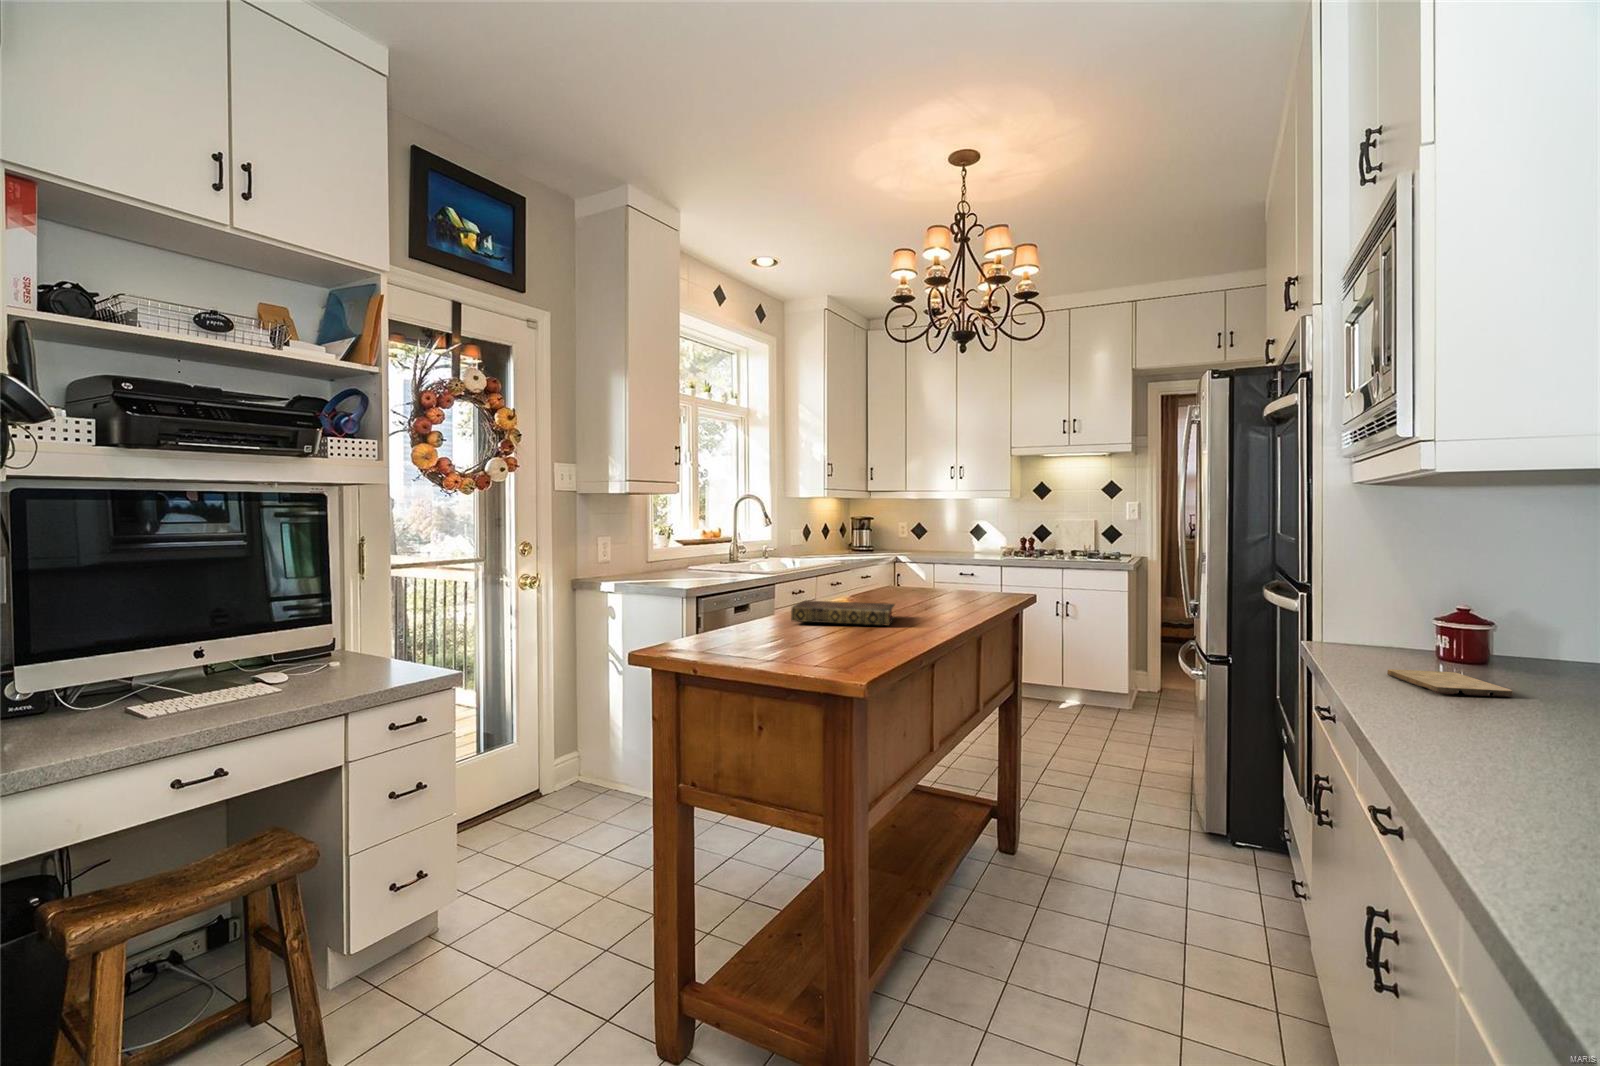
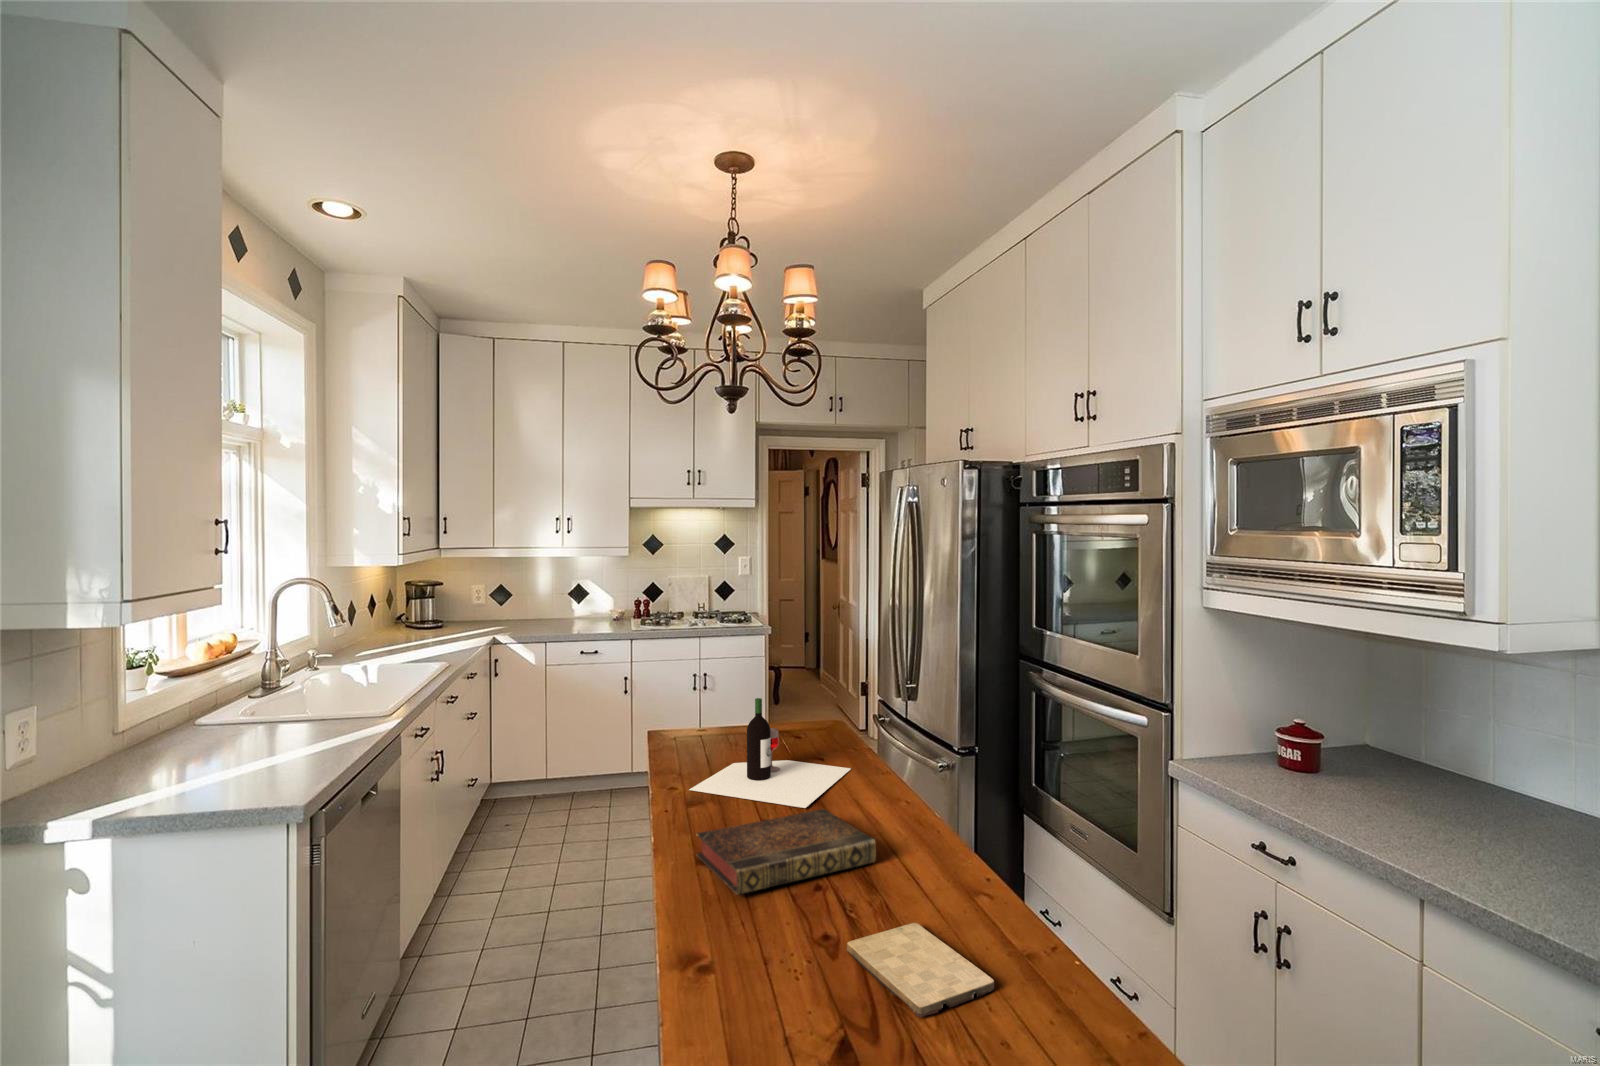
wine bottle: none [856,547,978,611] -> present [689,698,851,808]
cutting board: present [1387,669,1513,696] -> present [847,923,994,1017]

